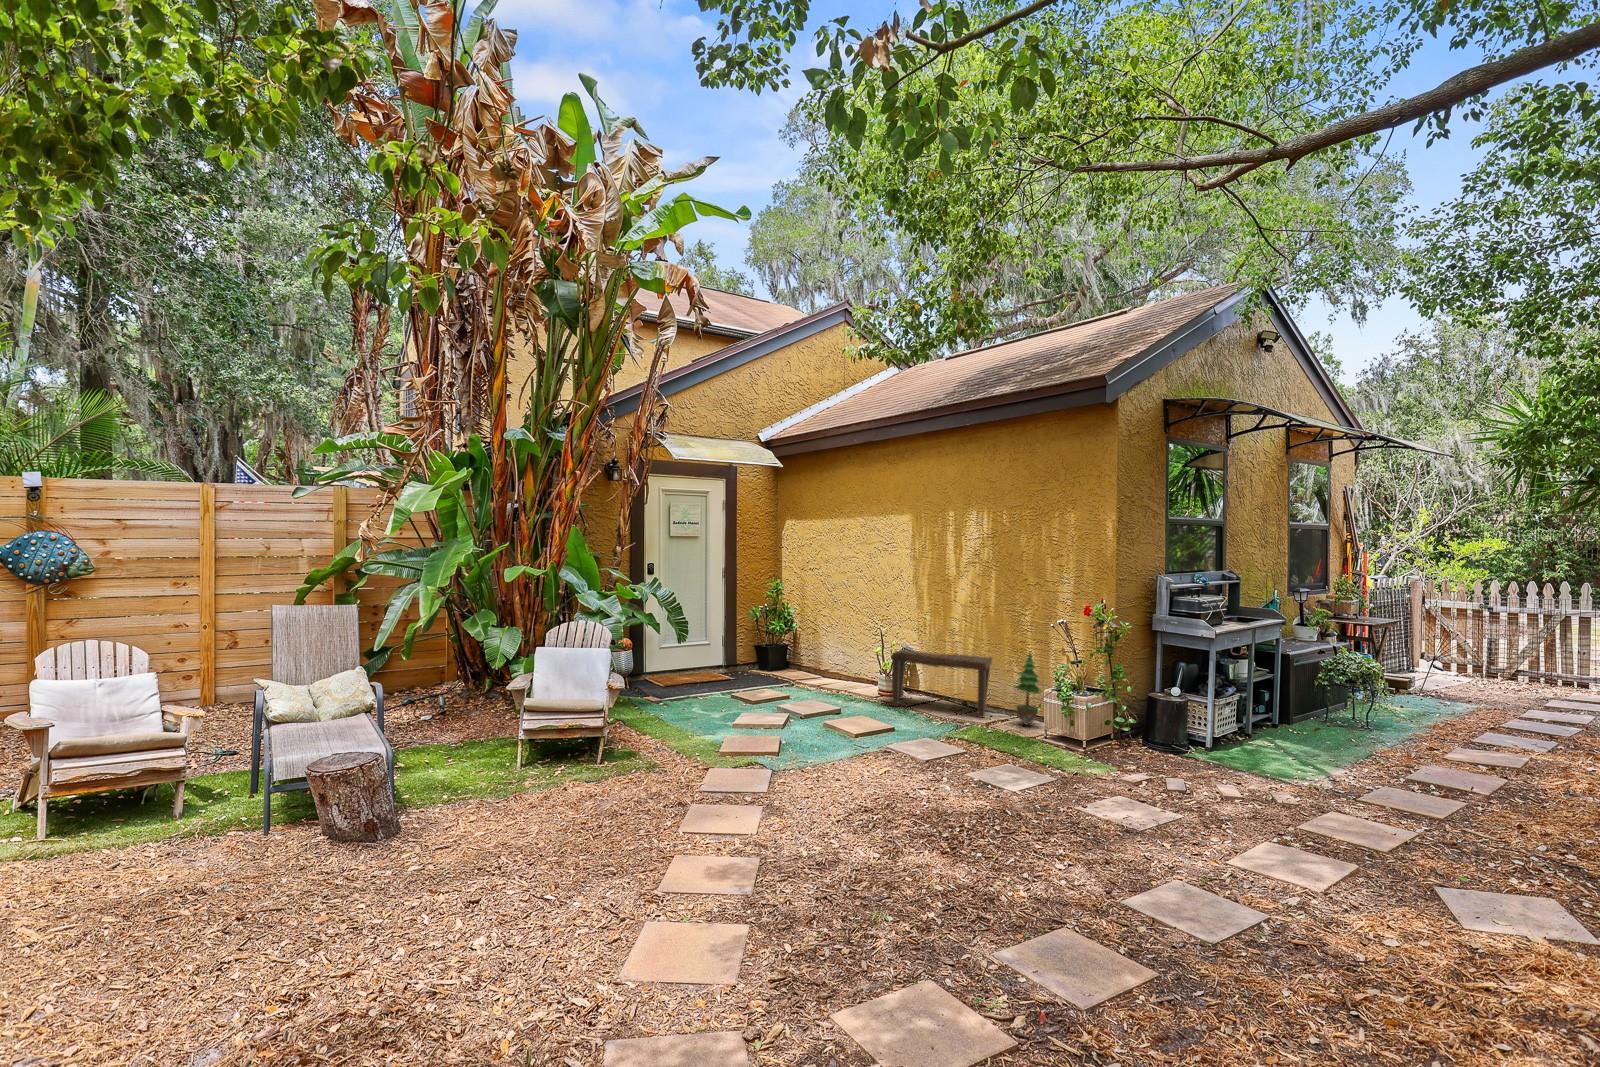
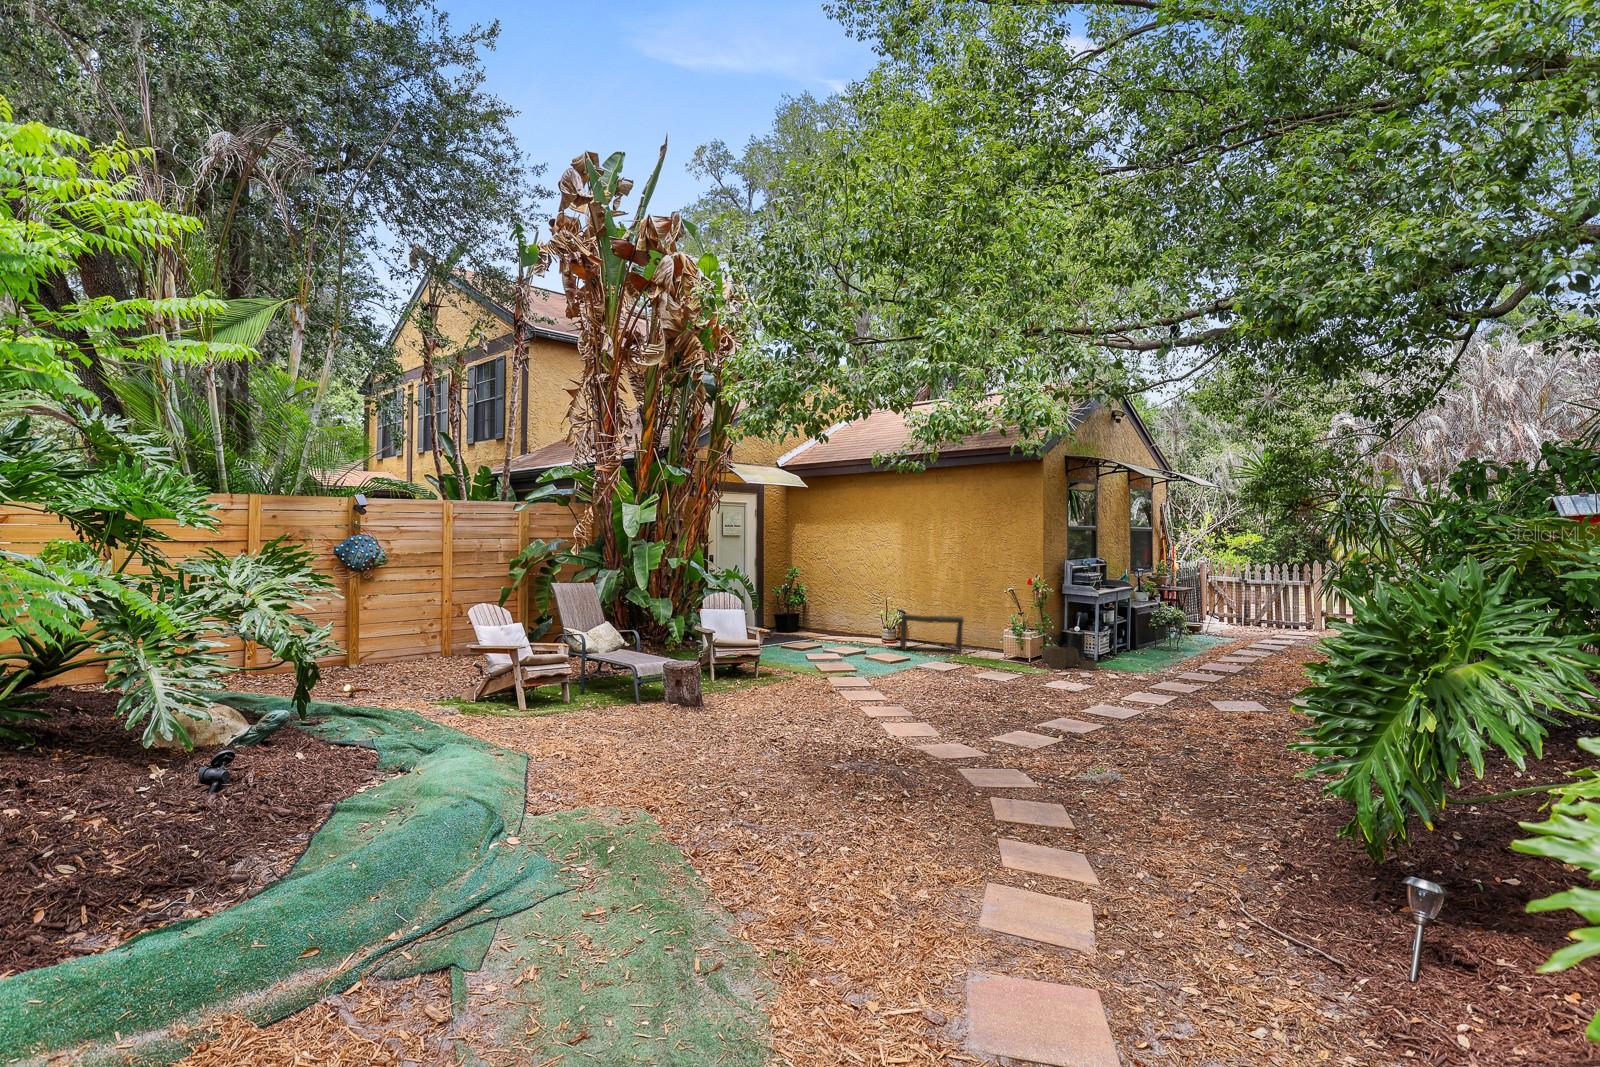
potted tree: present [1015,652,1041,725] -> none [981,609,998,656]
woven basket: none [1112,714,1206,773] -> present [1043,644,1097,670]

